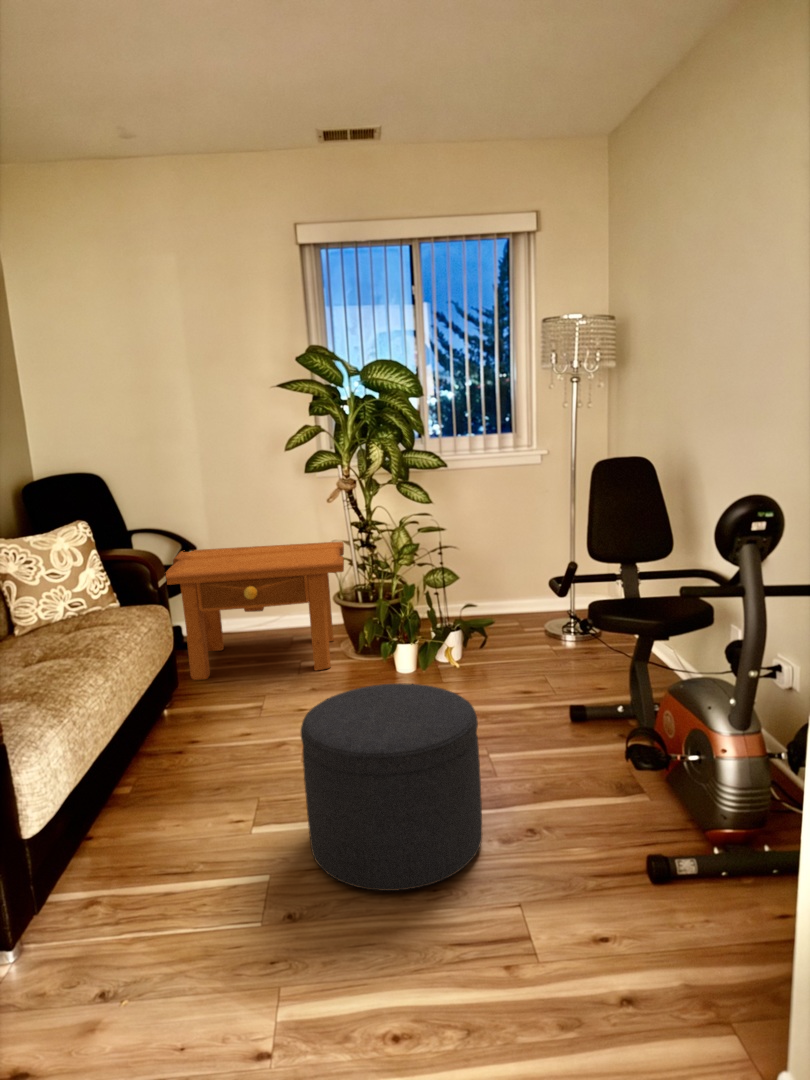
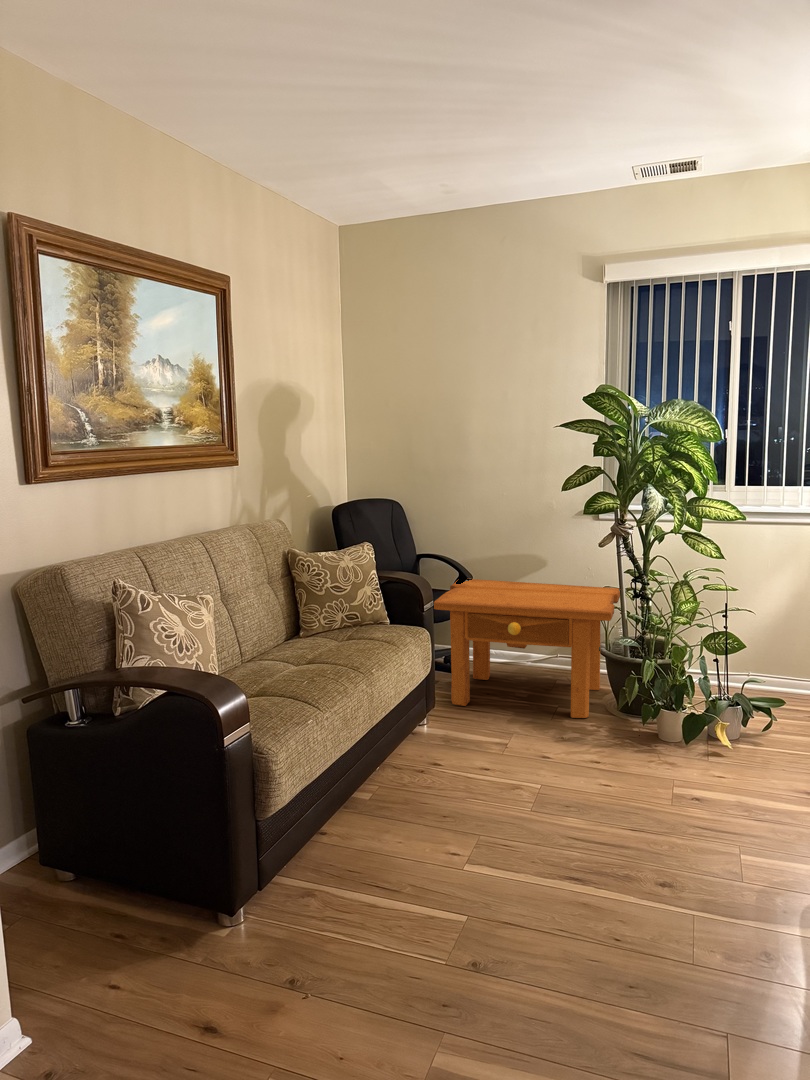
ottoman: present [301,683,482,891] -> none [513,748,709,980]

